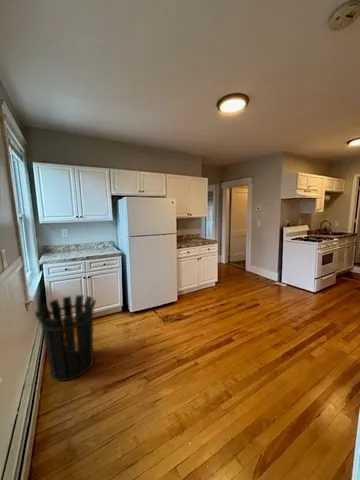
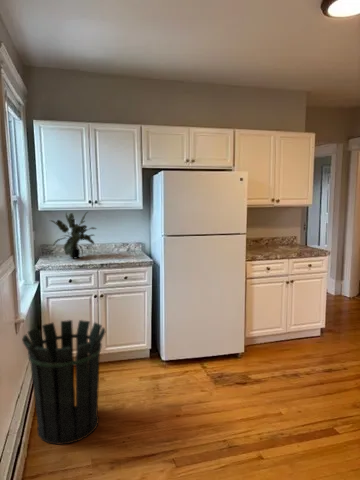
potted plant: none [48,223,82,254] -> present [51,212,96,258]

